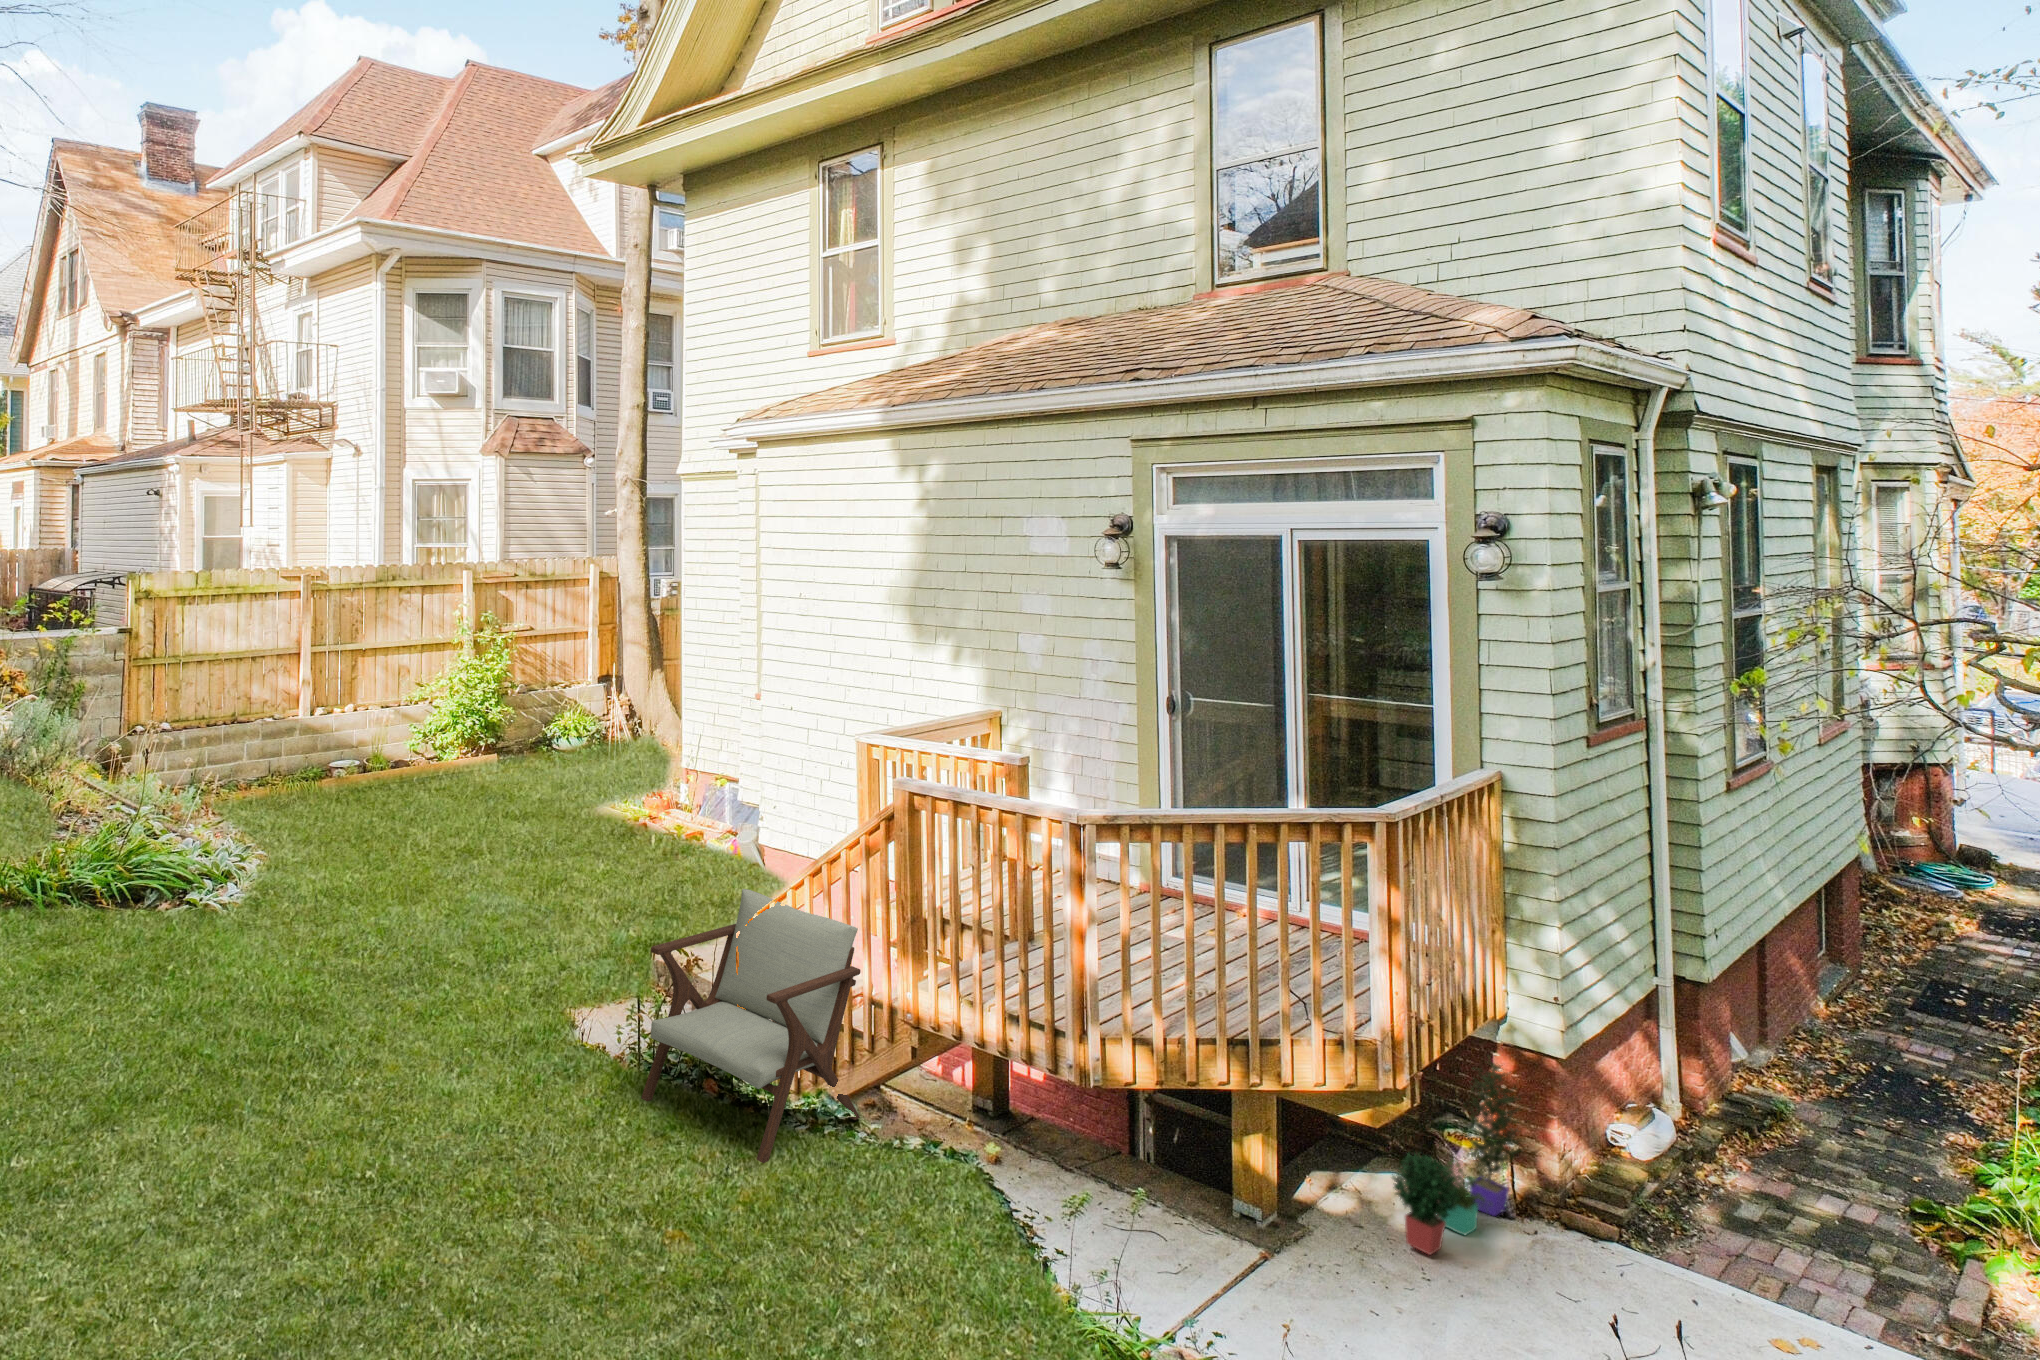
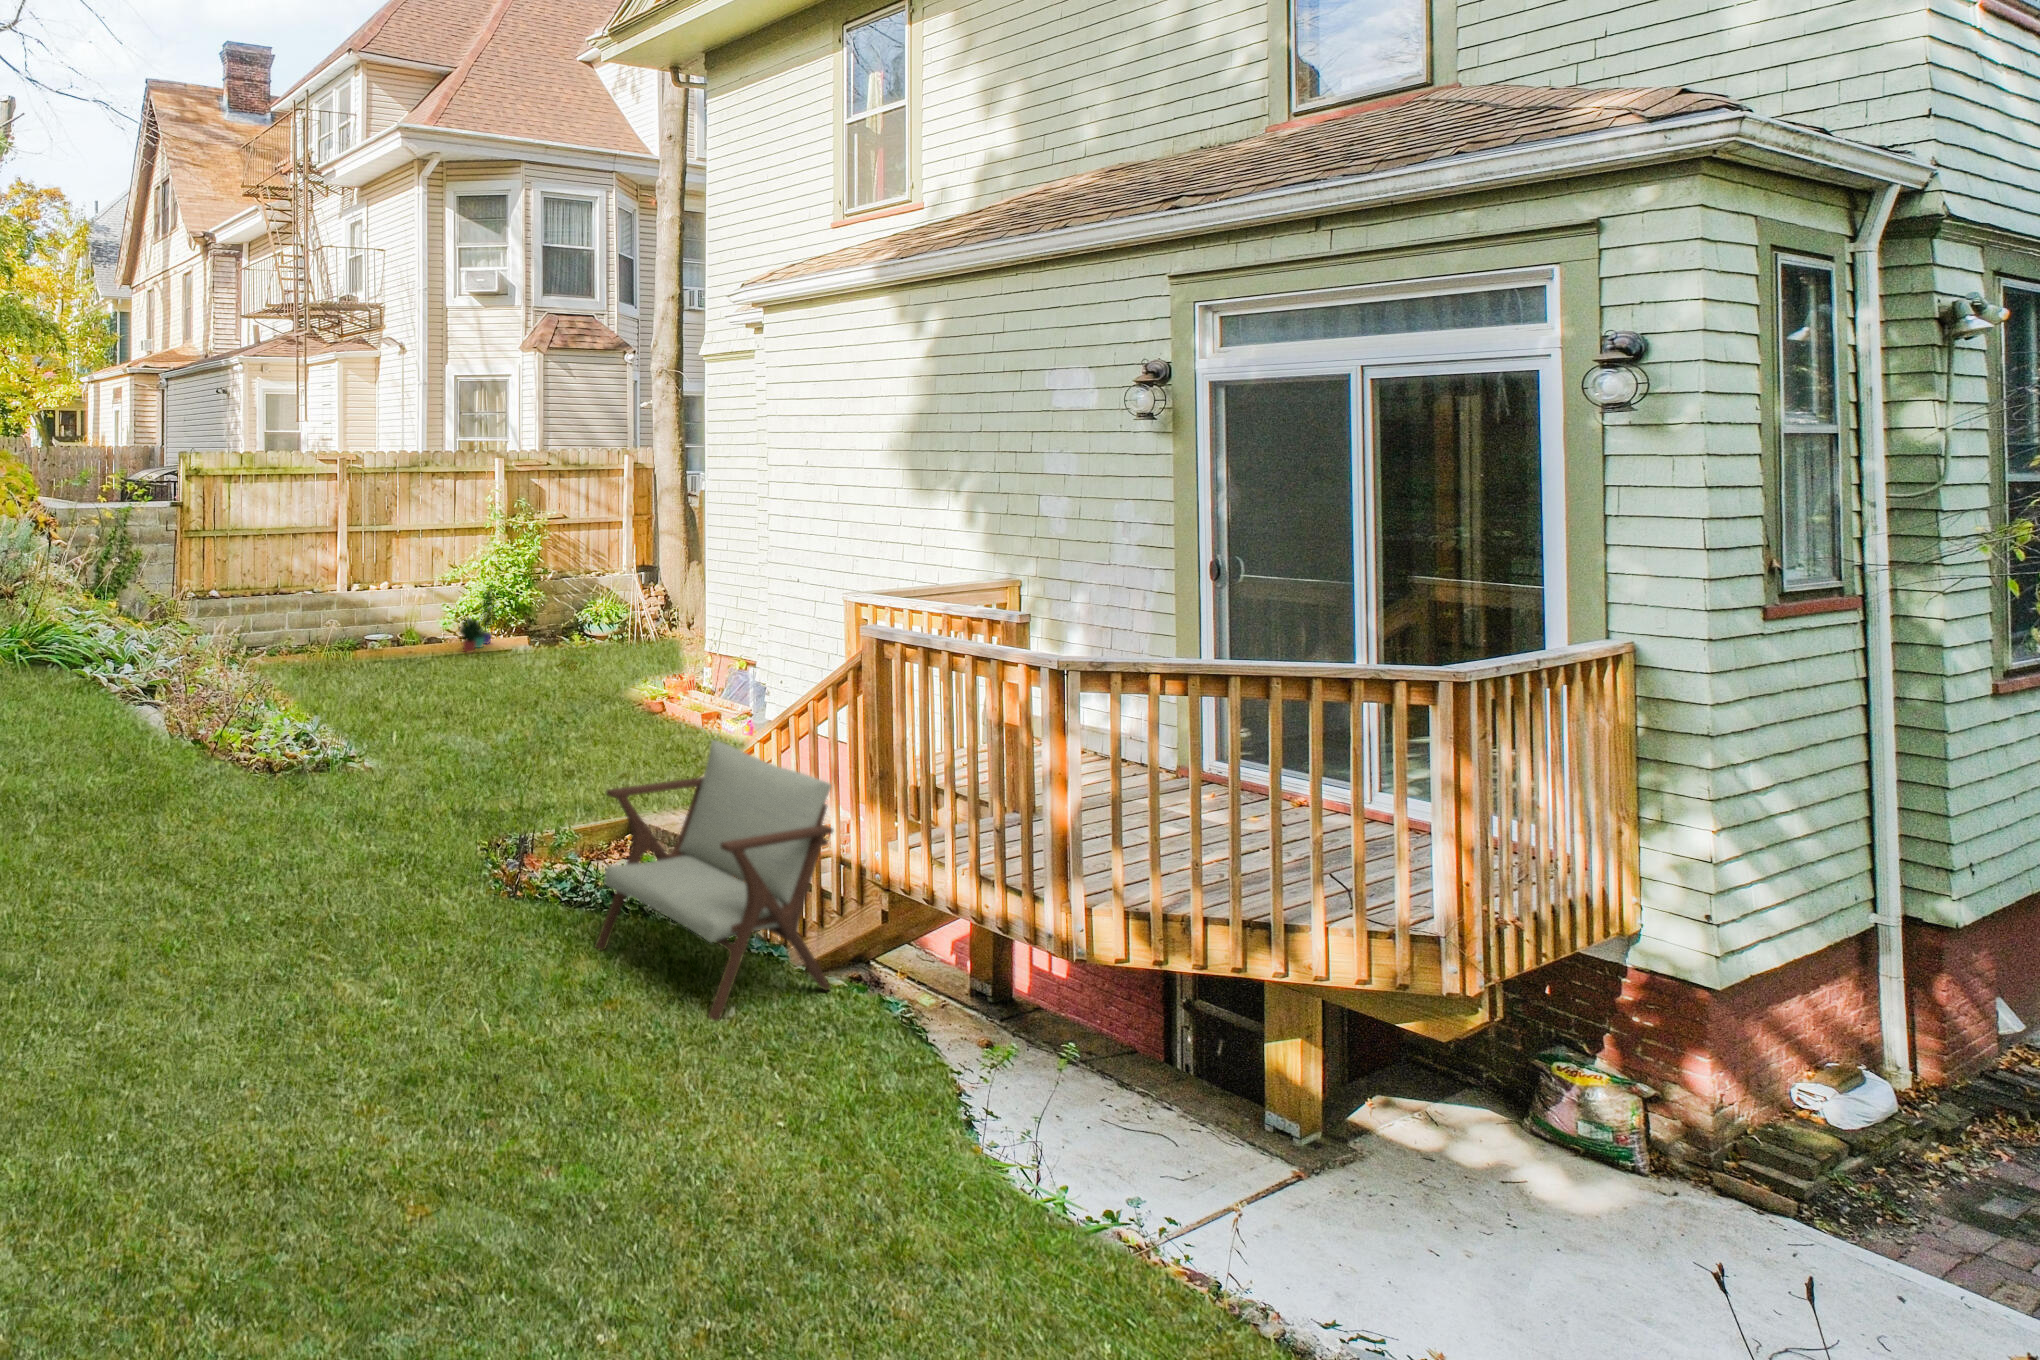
potted plant: present [1392,1061,1521,1255] -> present [459,587,498,652]

